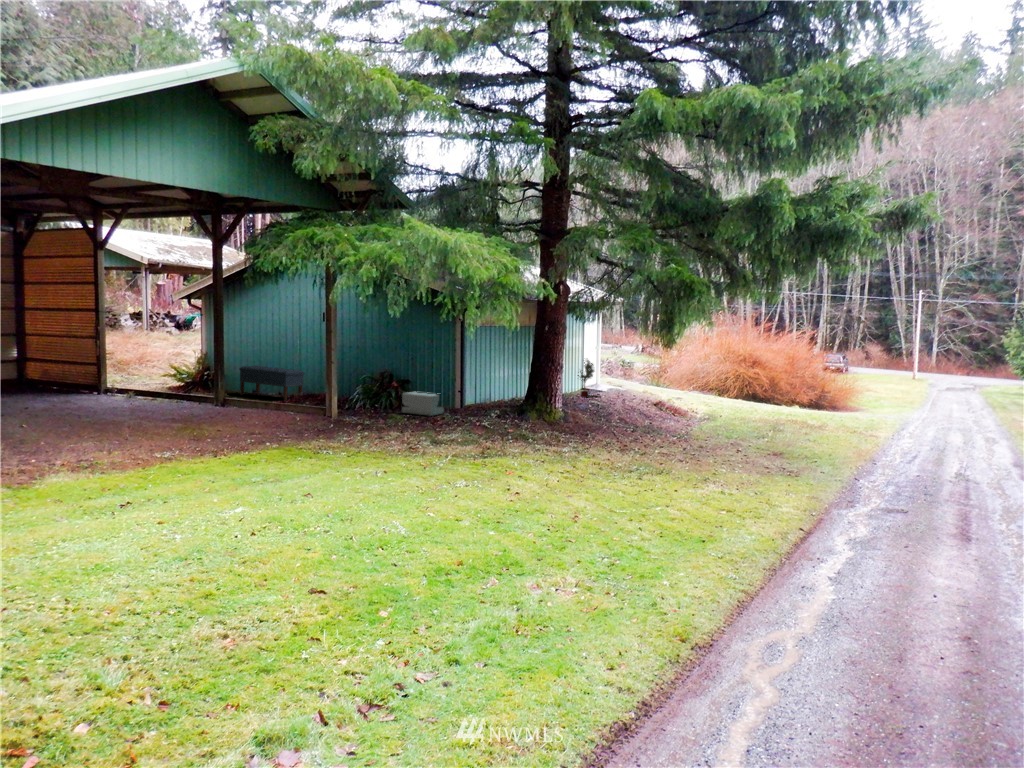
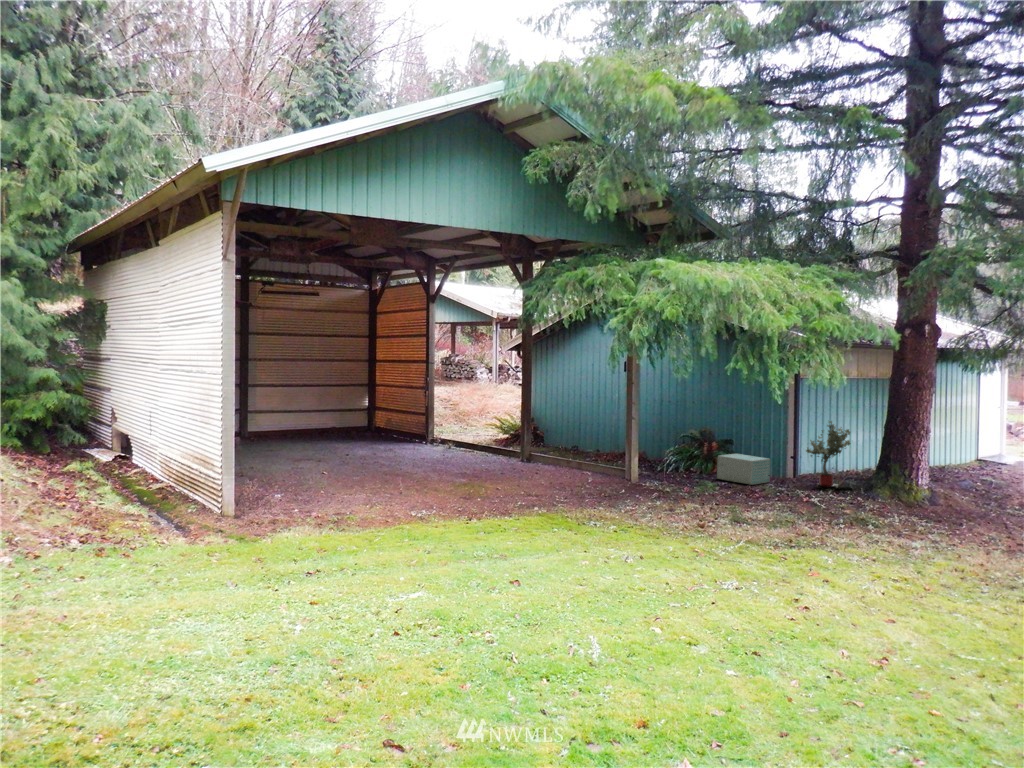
potted tree: present [578,360,594,398] -> present [806,421,851,488]
bench: present [239,366,304,401] -> none [551,418,615,457]

